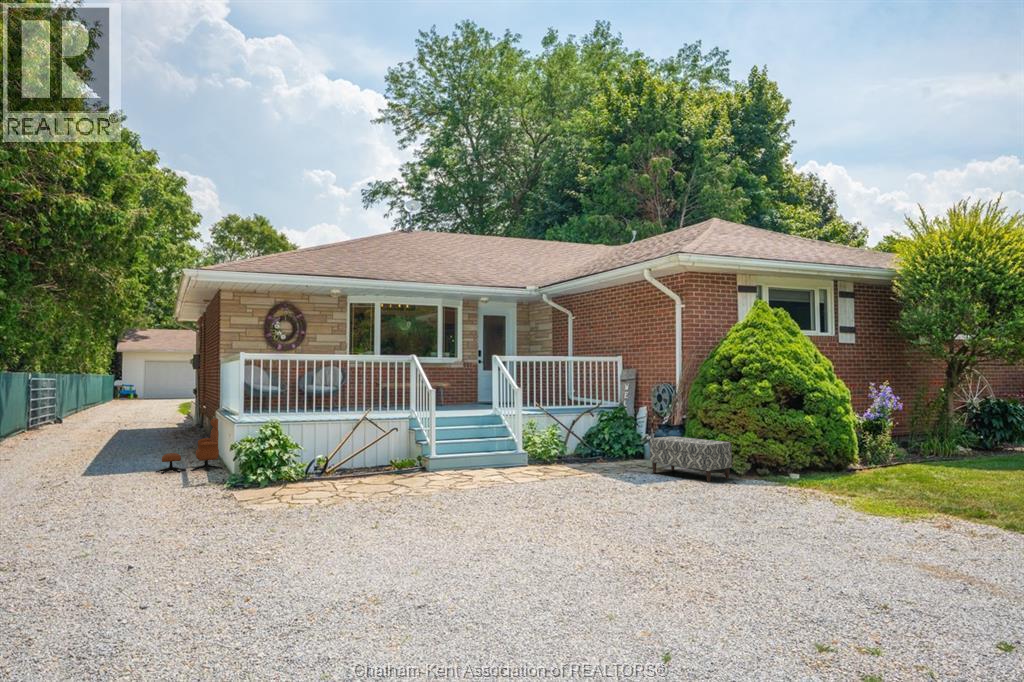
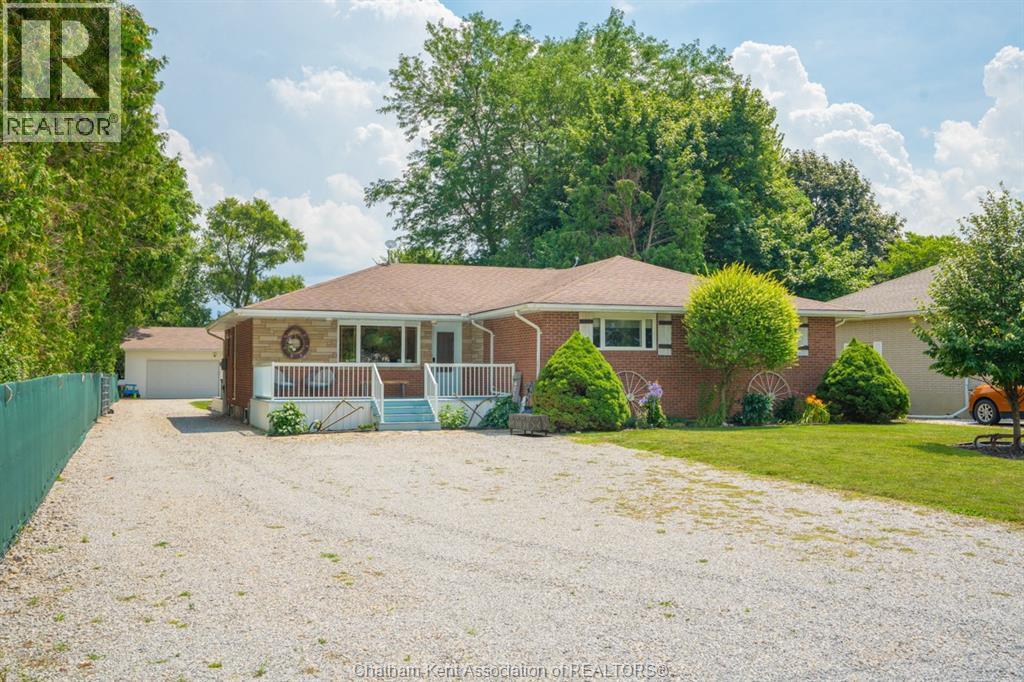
lounge chair: present [156,418,223,474] -> none [221,401,260,432]

